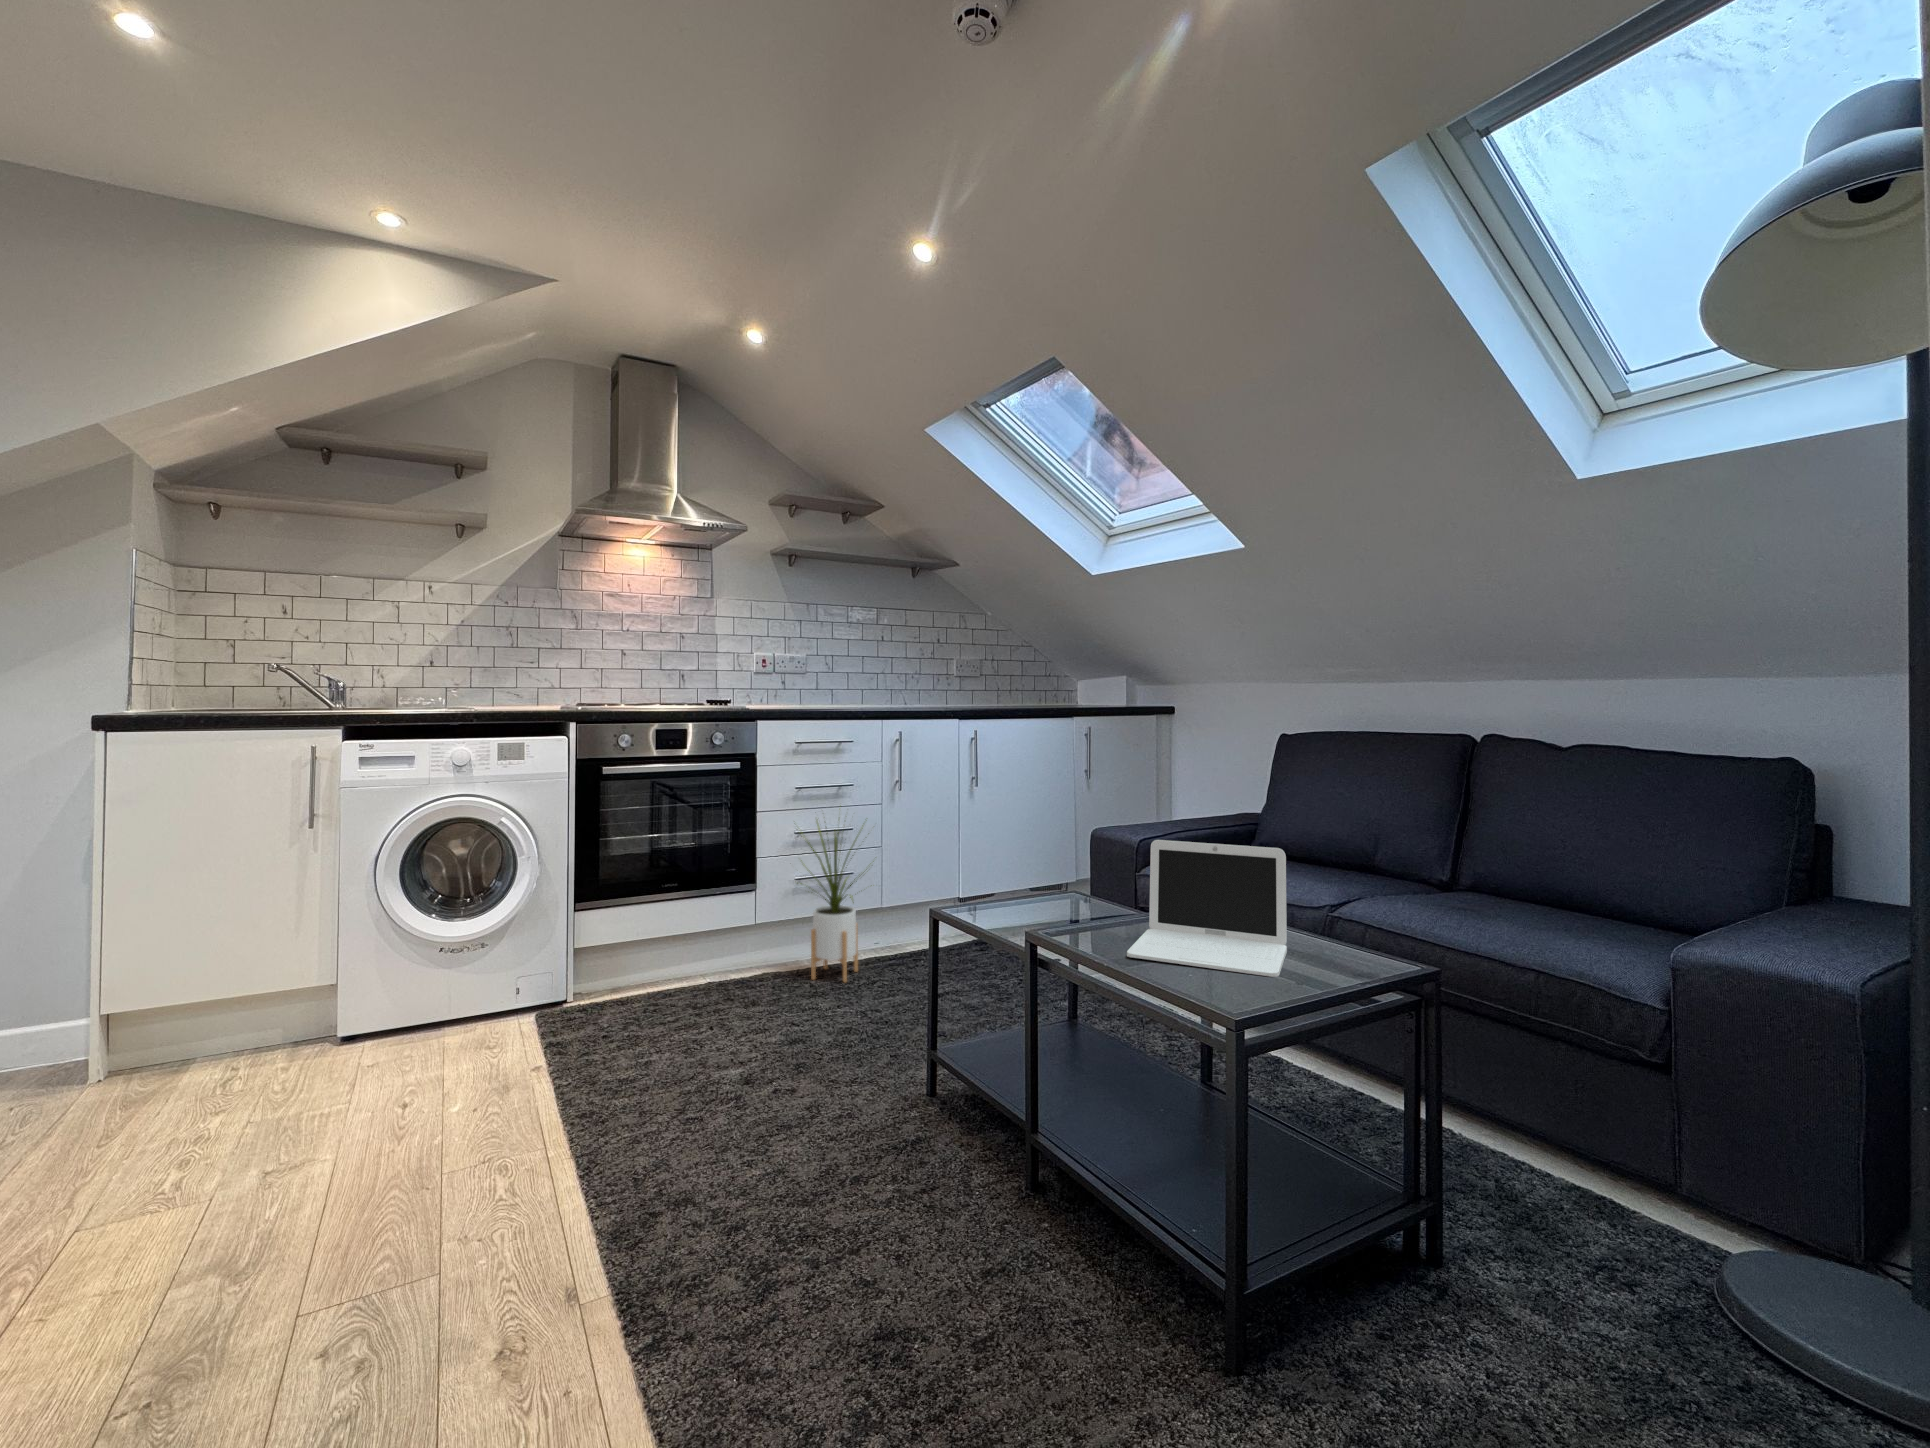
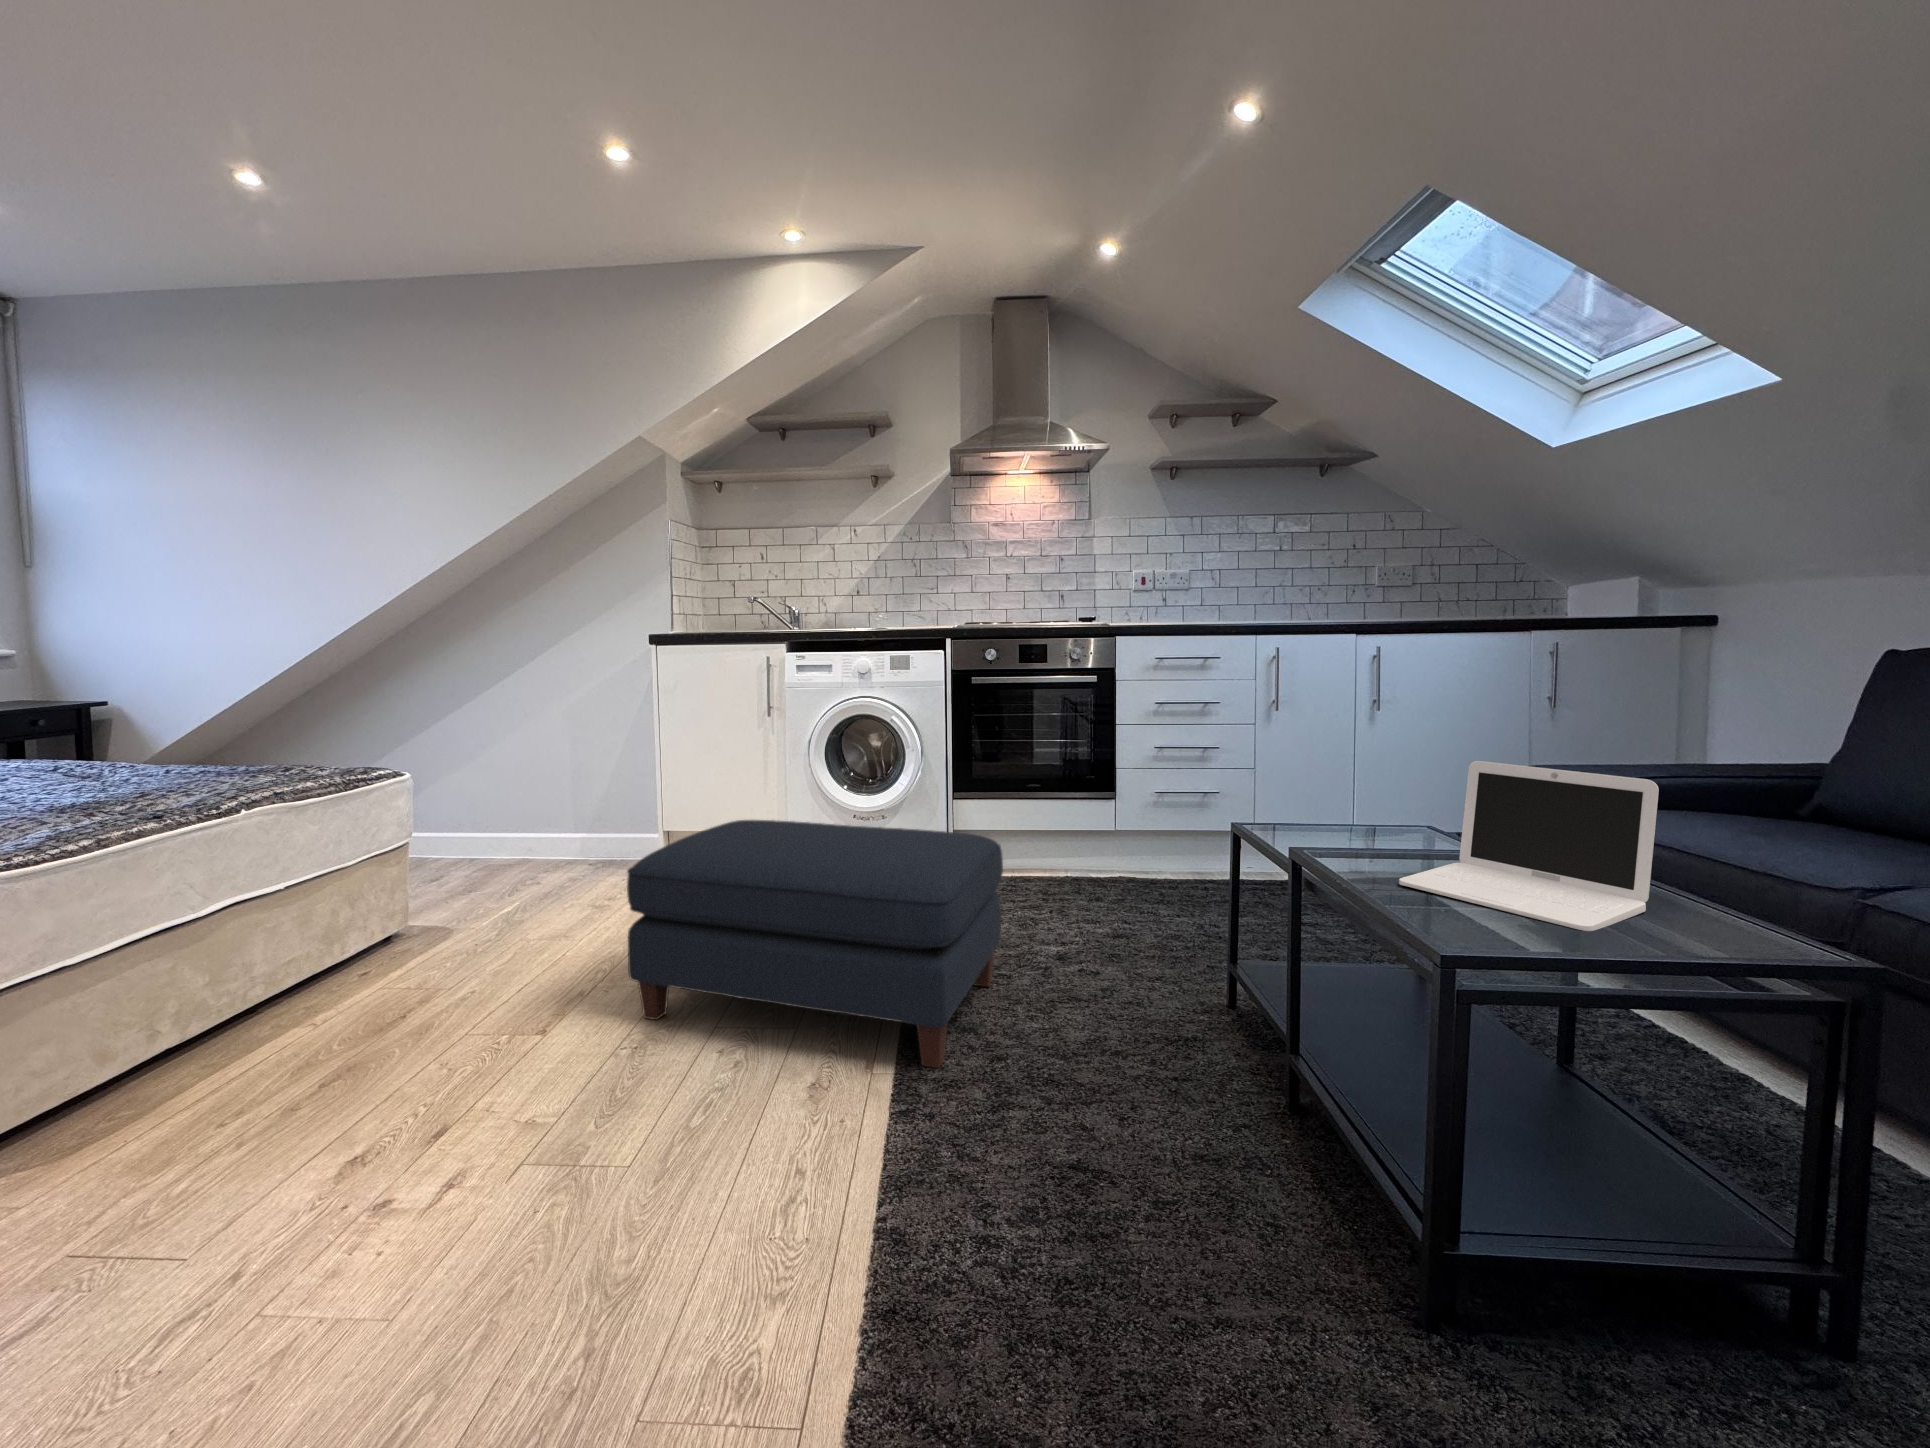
house plant: present [807,822,874,982] -> none [1143,718,1239,894]
ottoman: none [128,960,699,1344] -> present [627,820,1003,1068]

